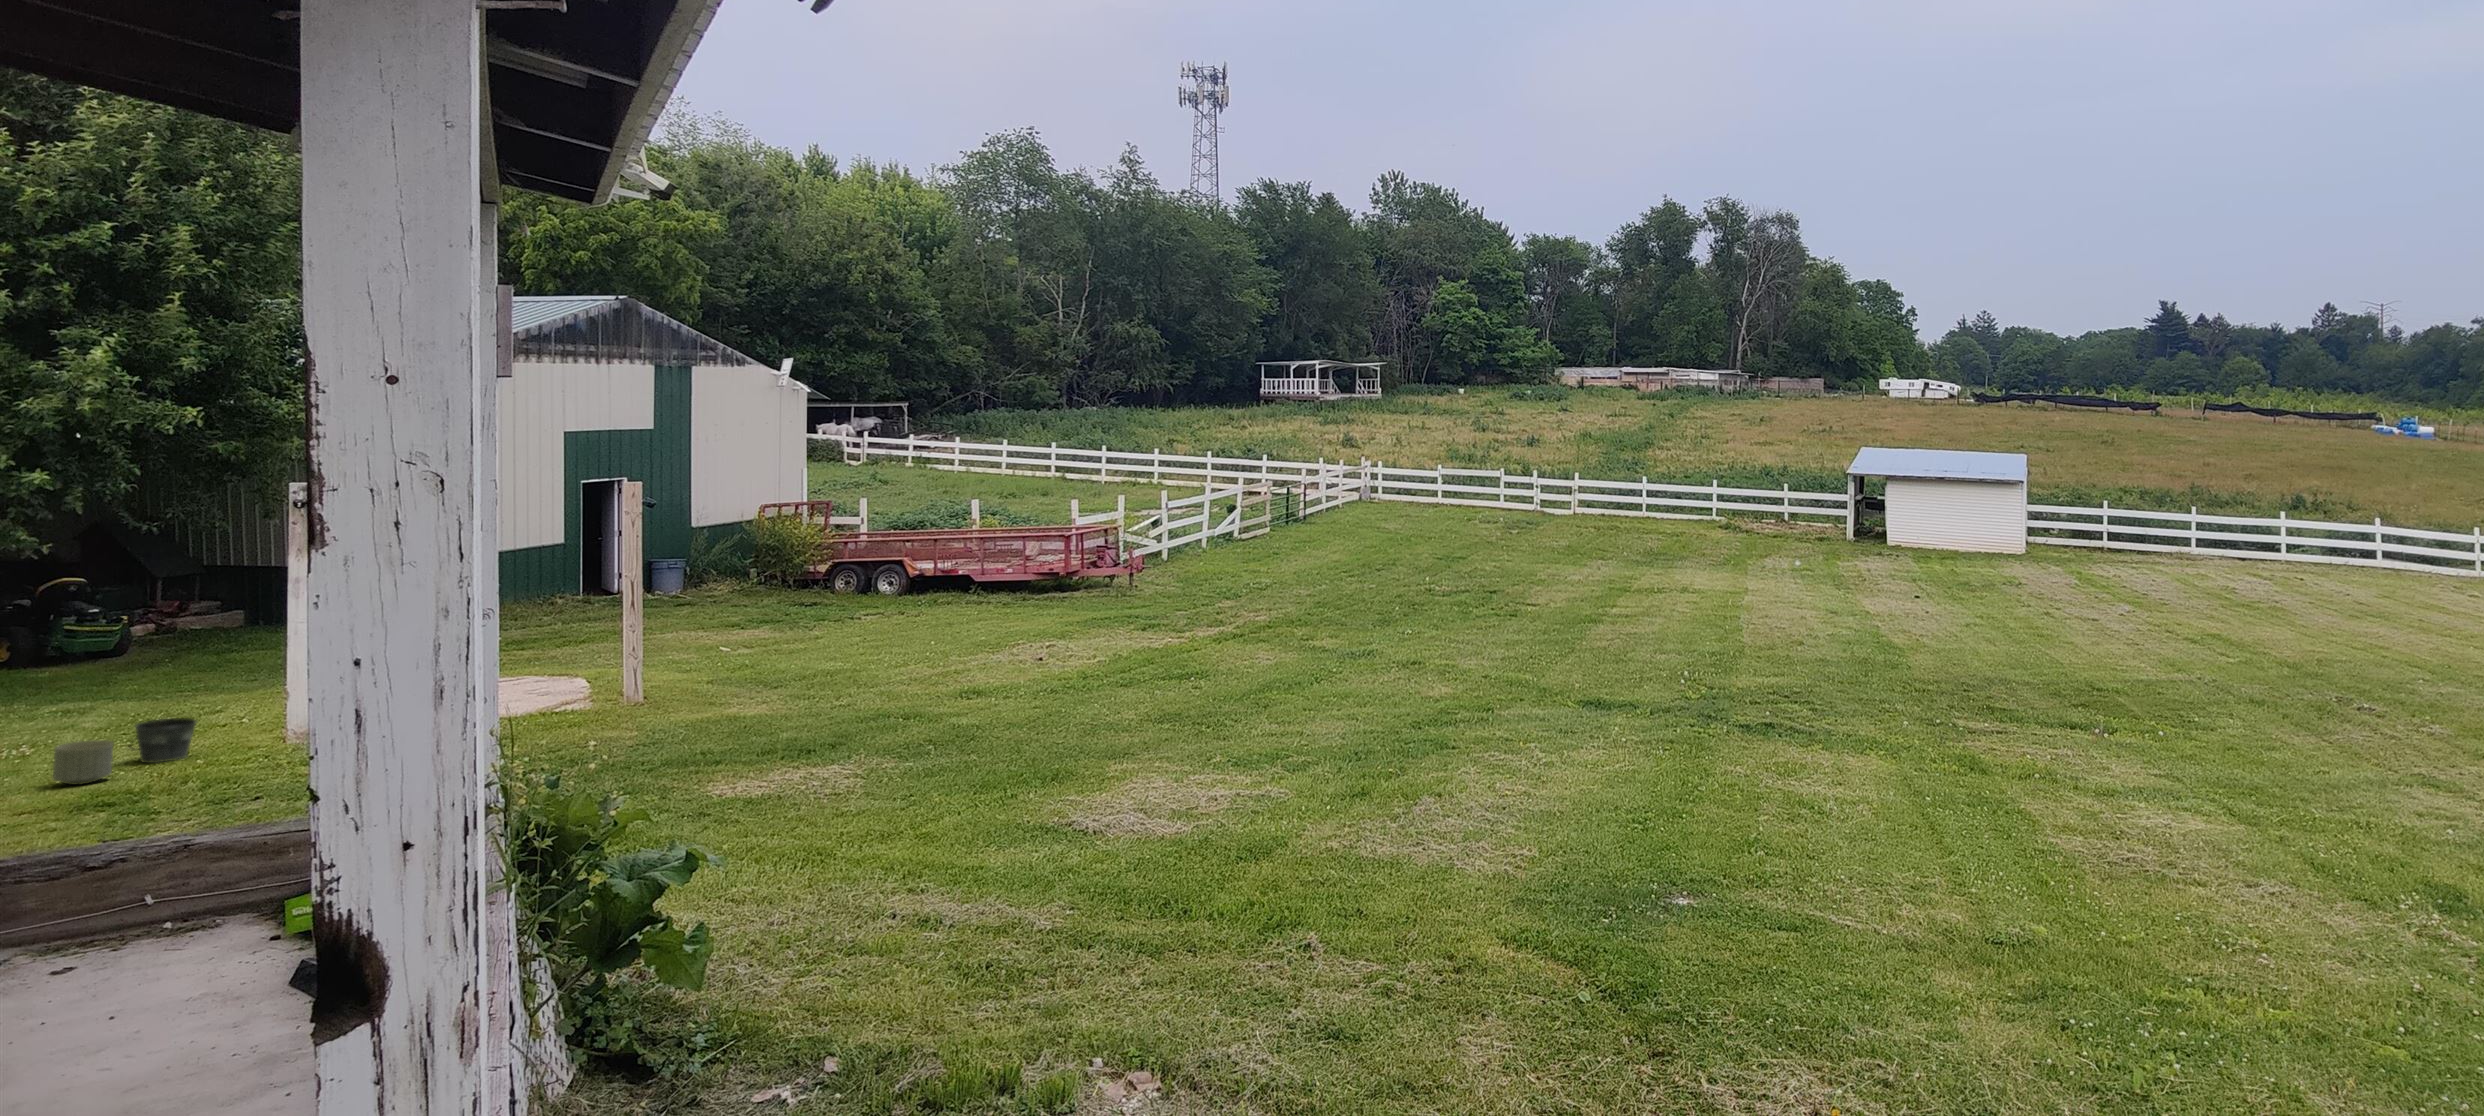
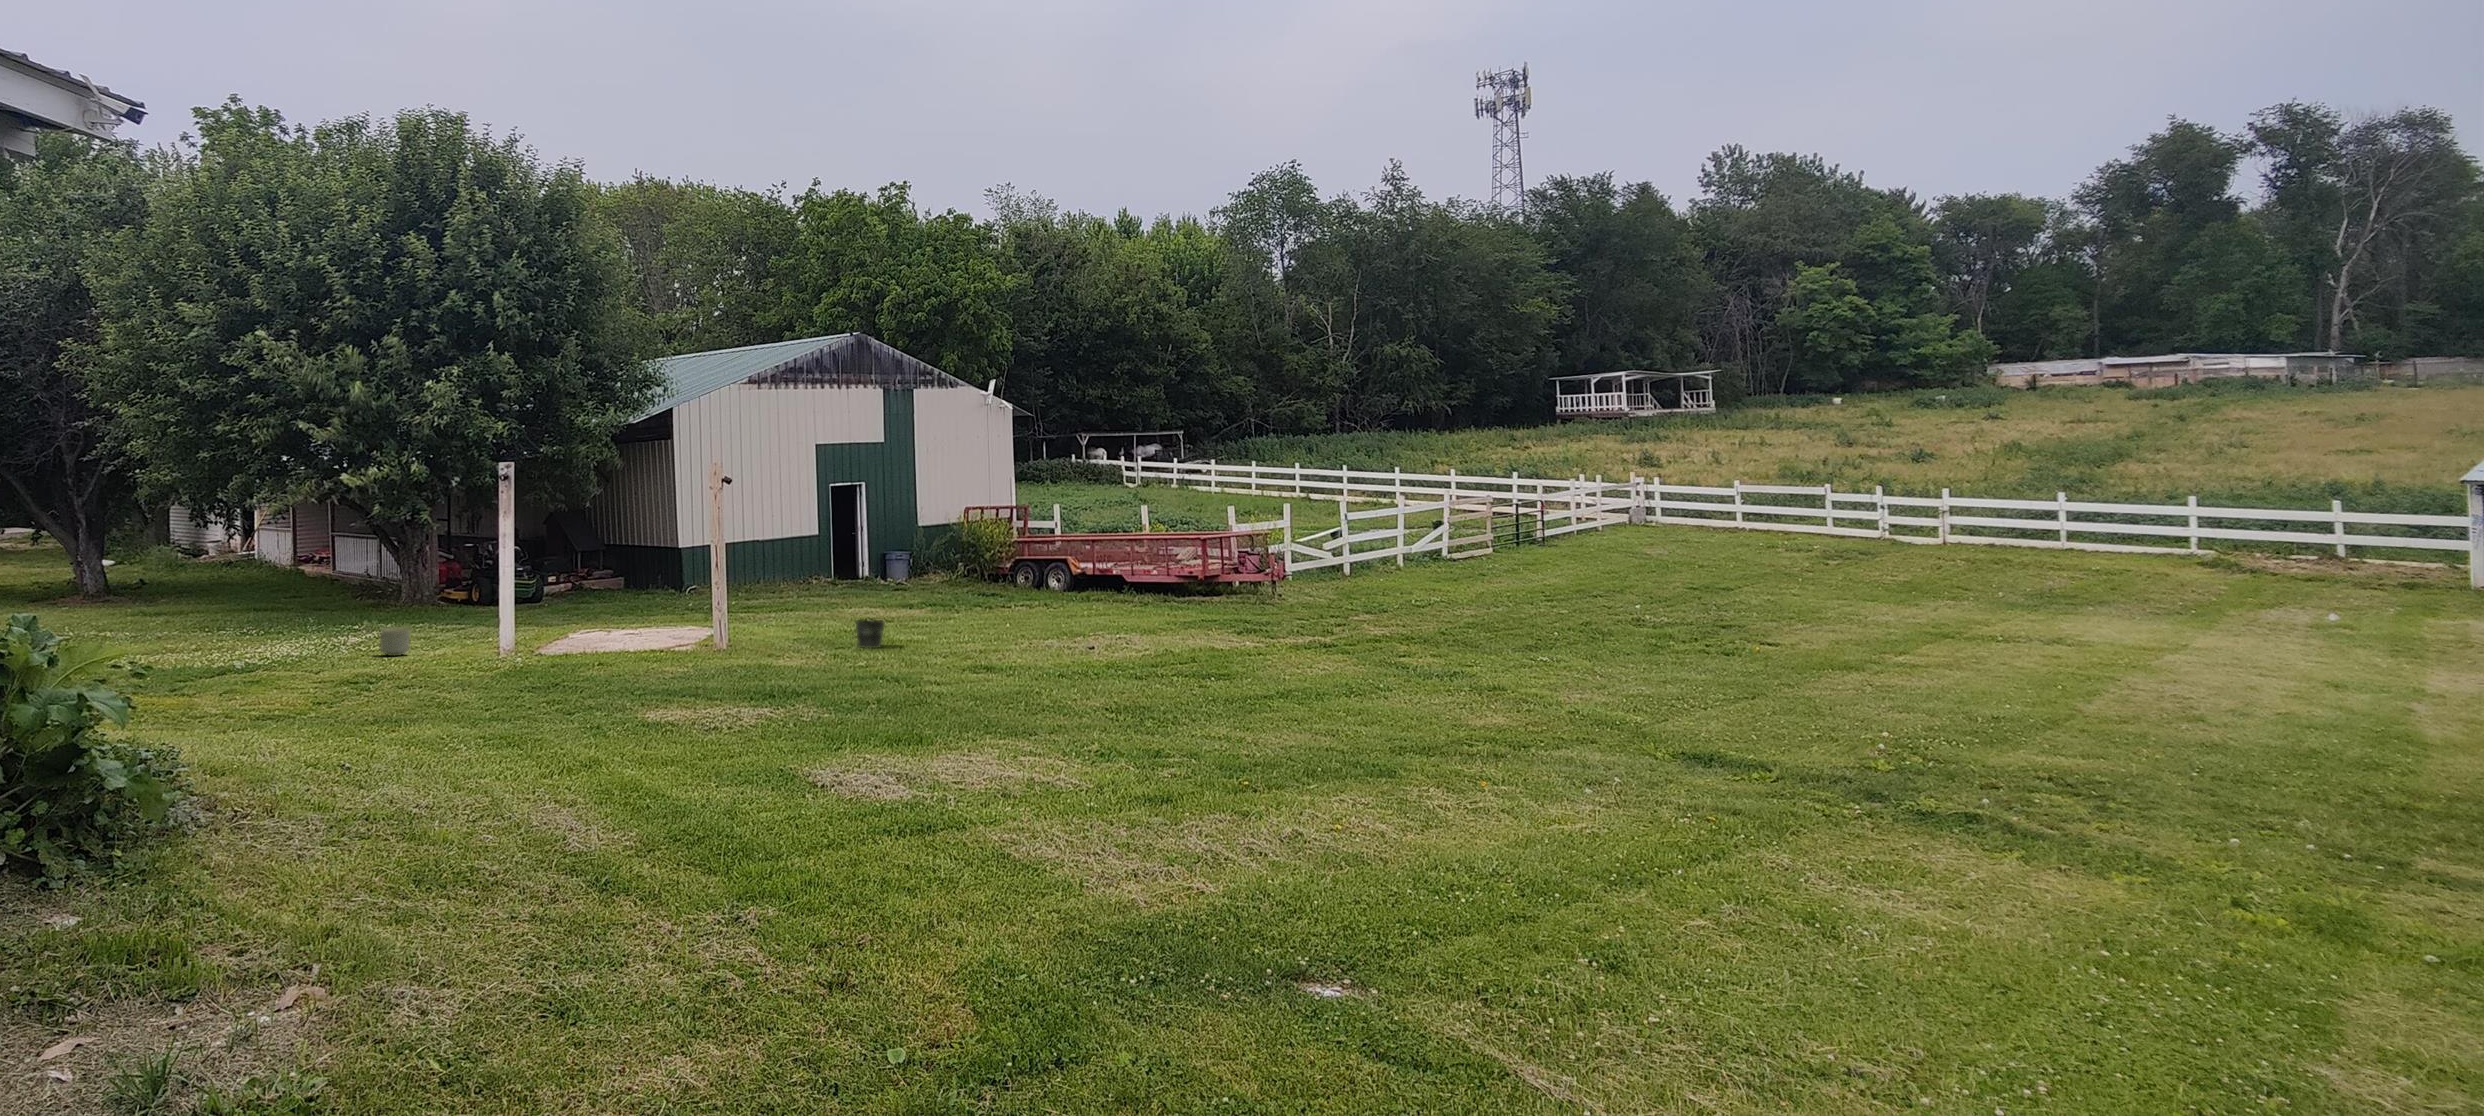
bucket: present [129,718,197,763] -> present [852,619,885,648]

